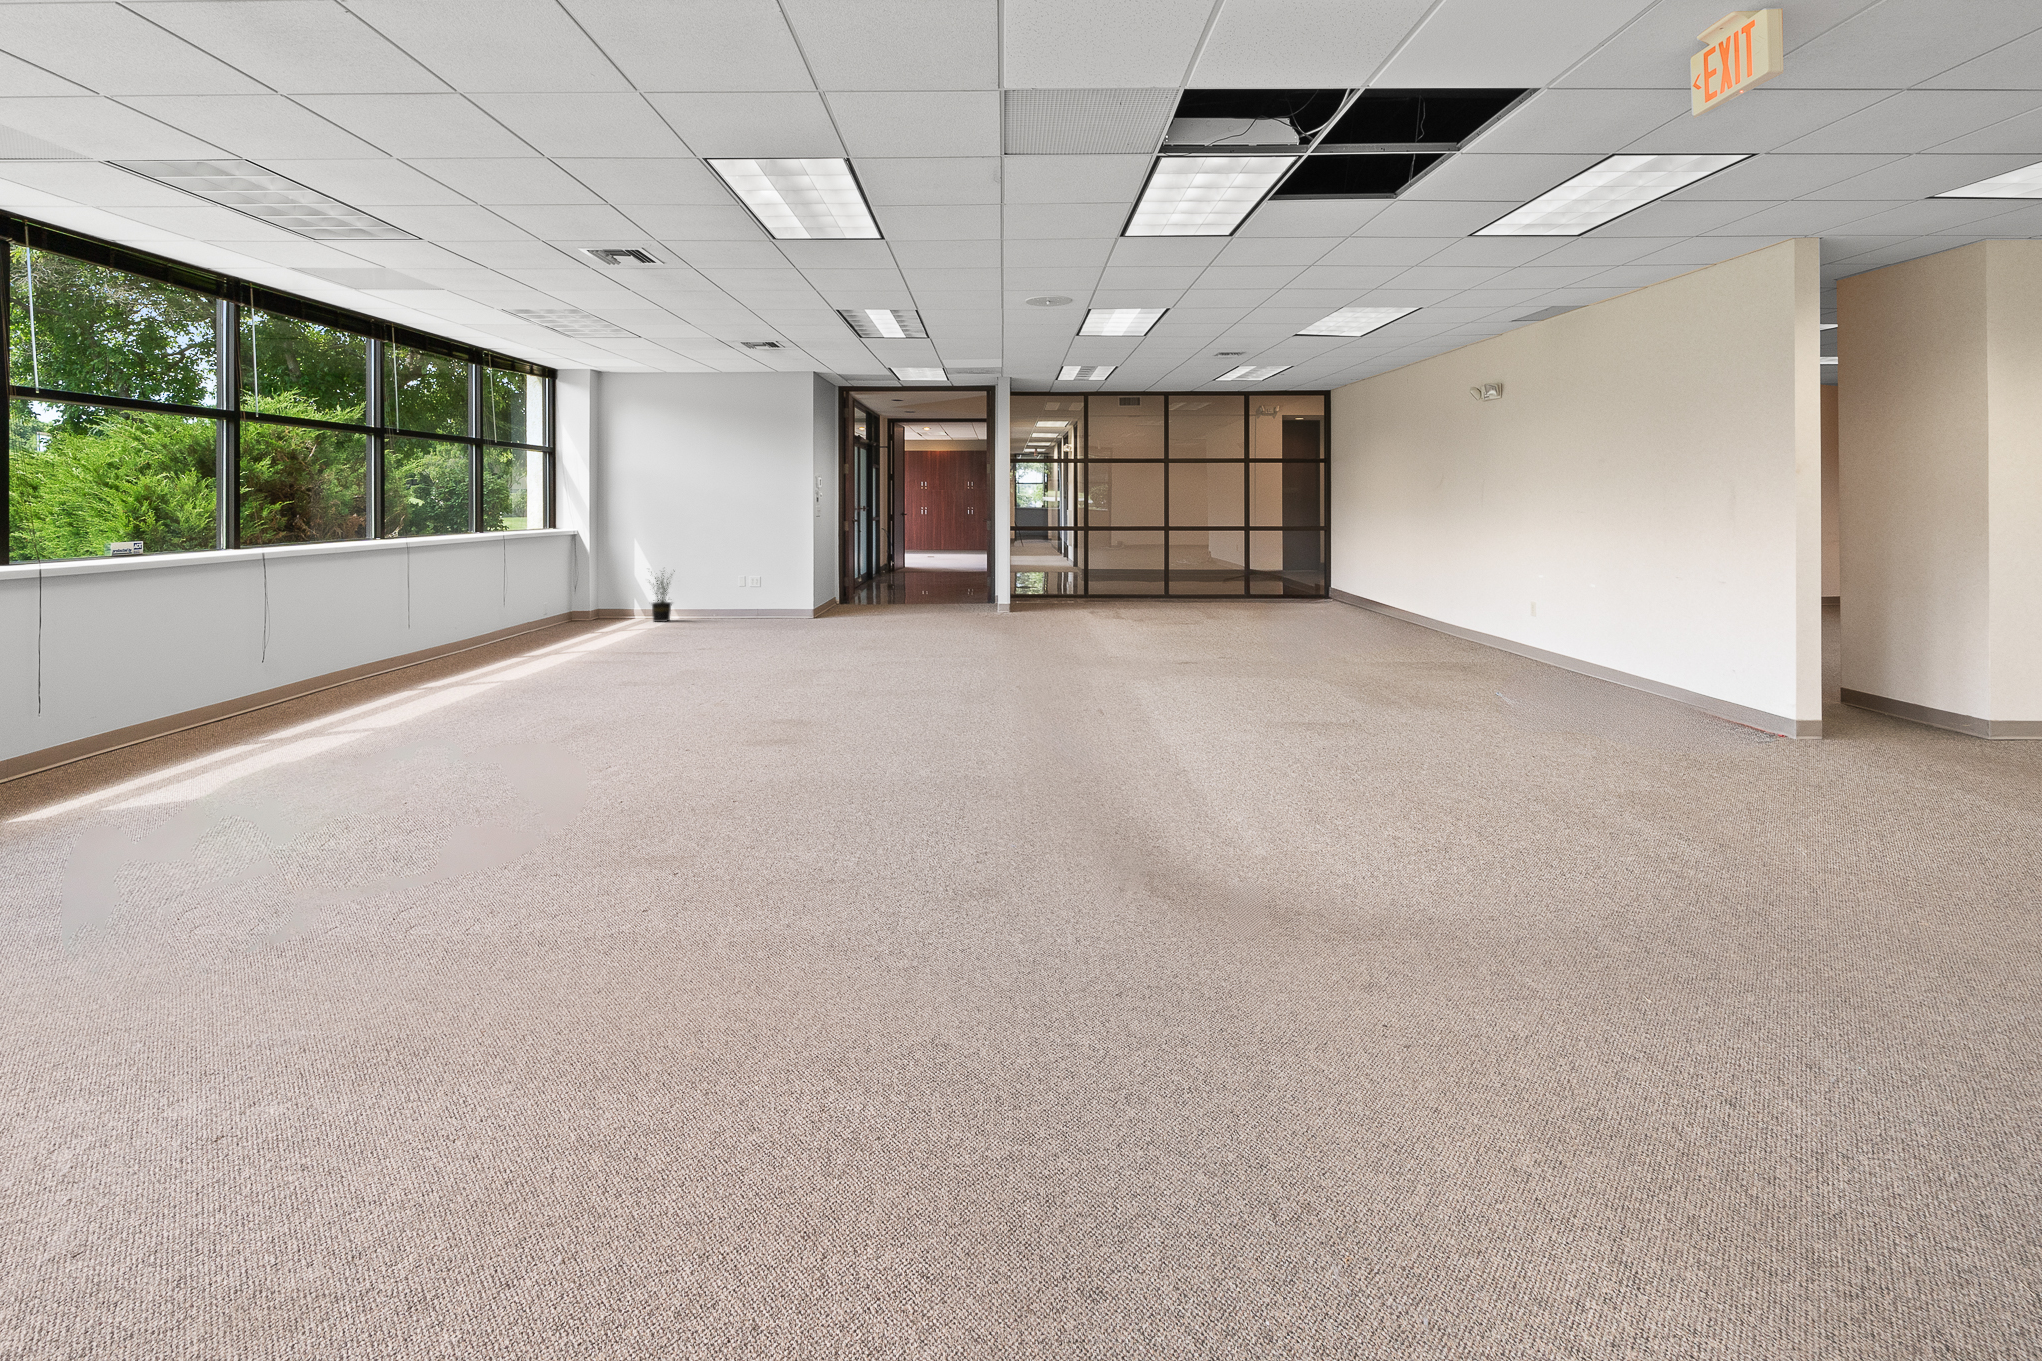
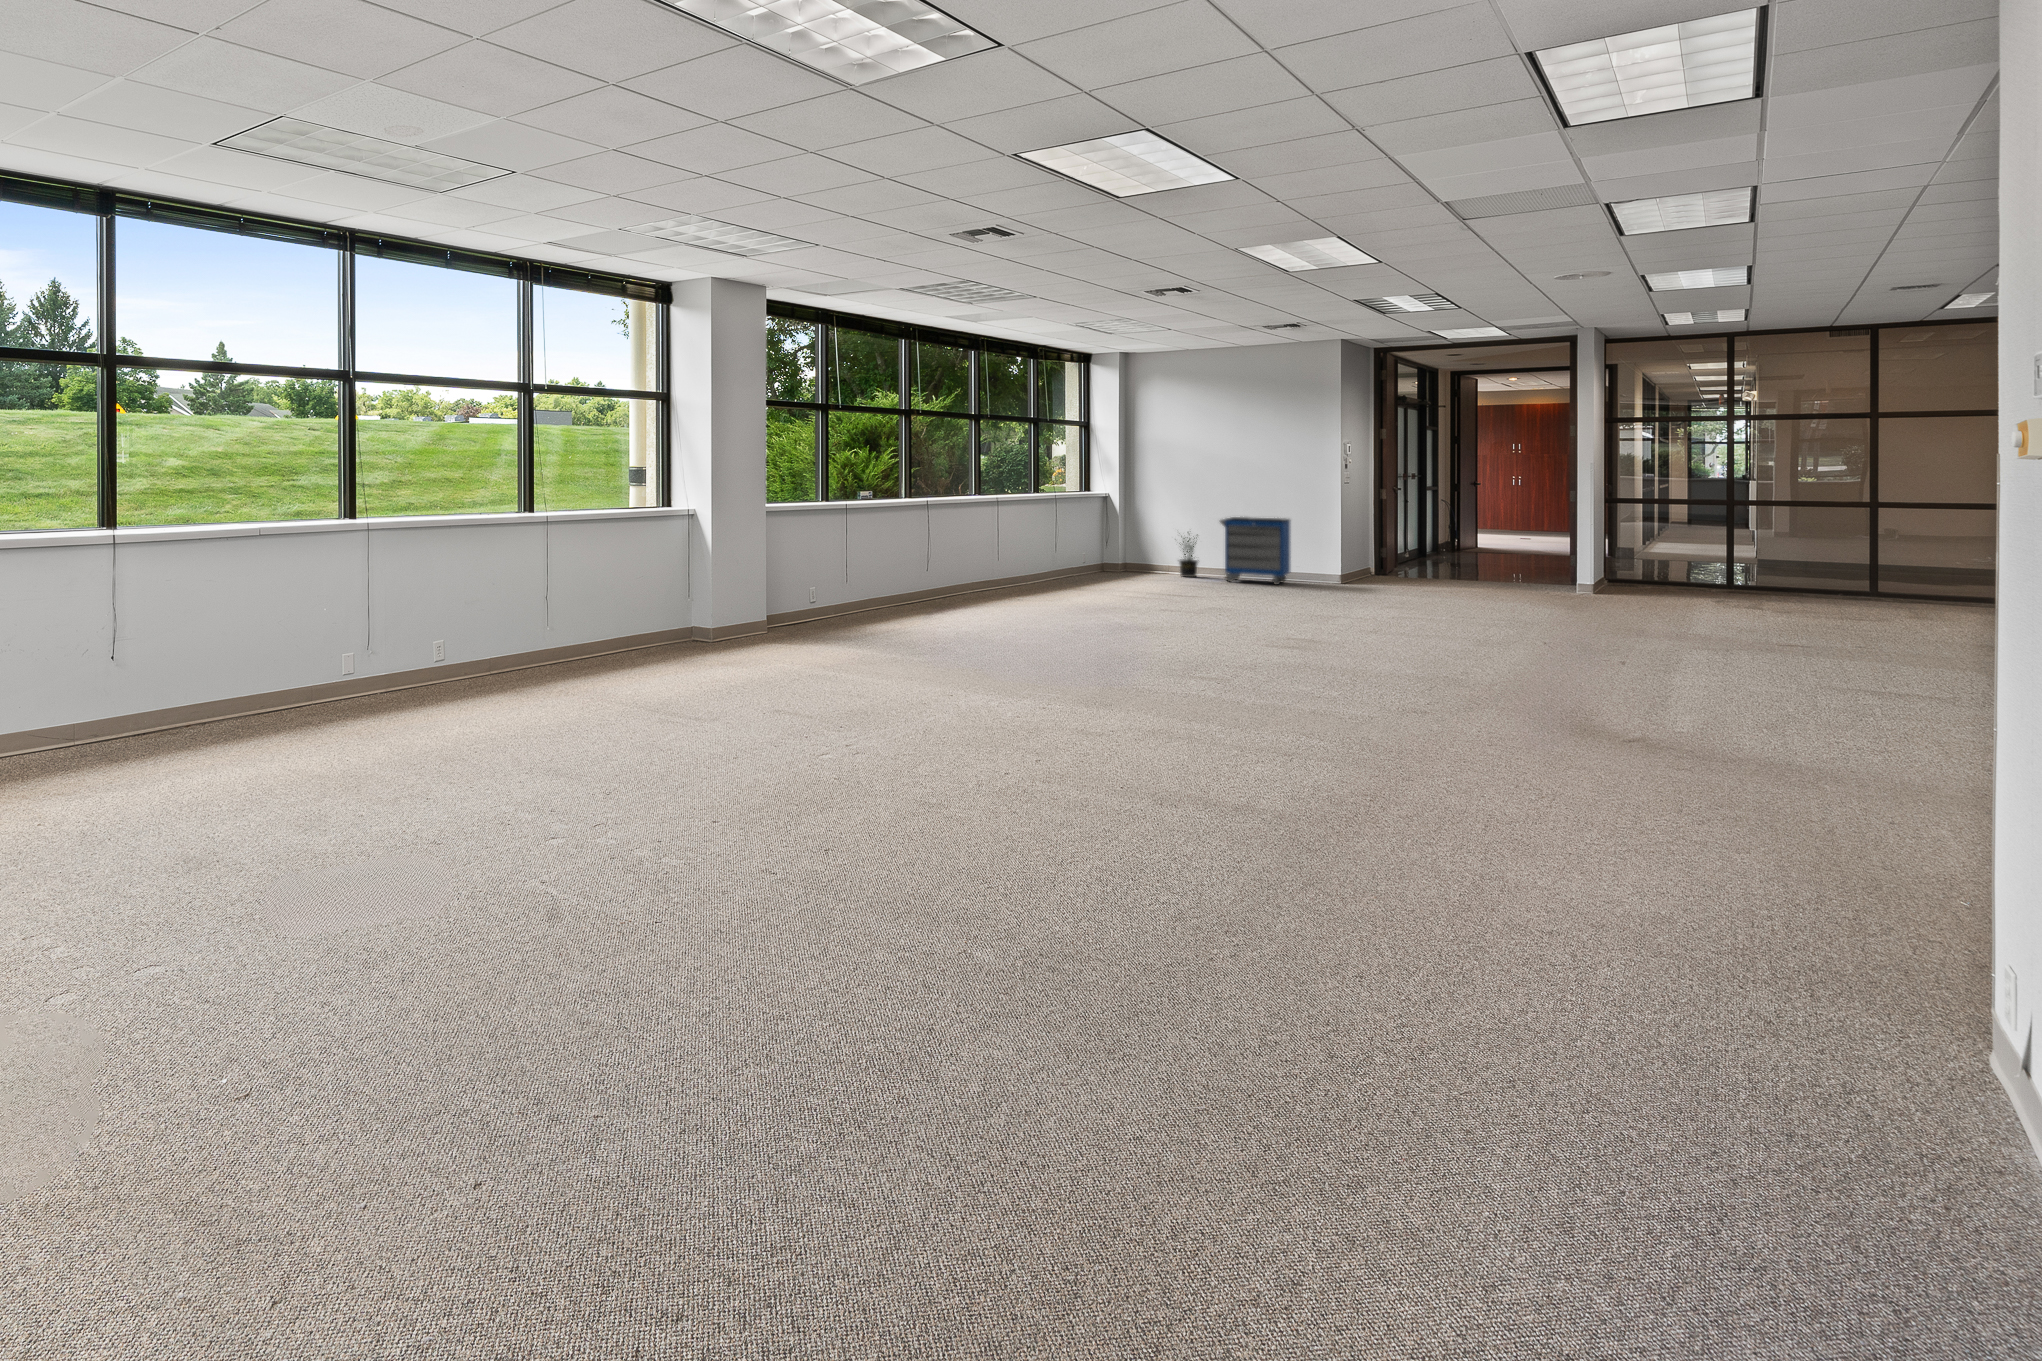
storage cabinet: none [694,553,765,625] -> present [1220,517,1291,585]

